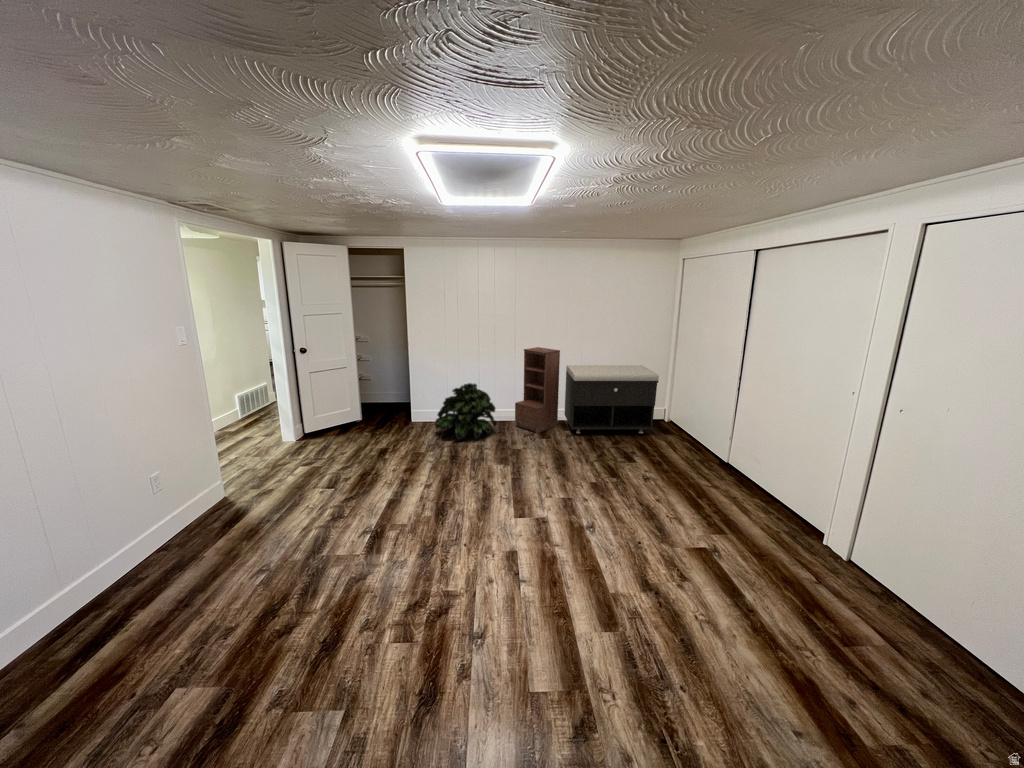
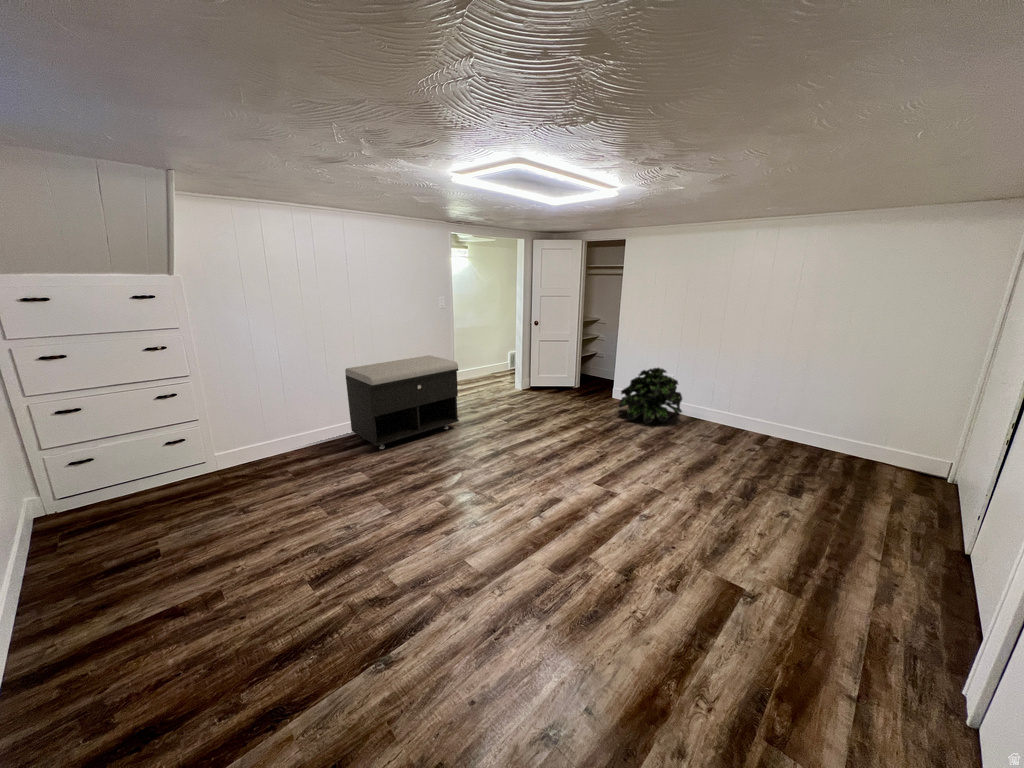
bookshelf: present [515,347,560,433] -> none [707,339,776,438]
storage bench: present [565,365,659,434] -> present [345,355,459,449]

